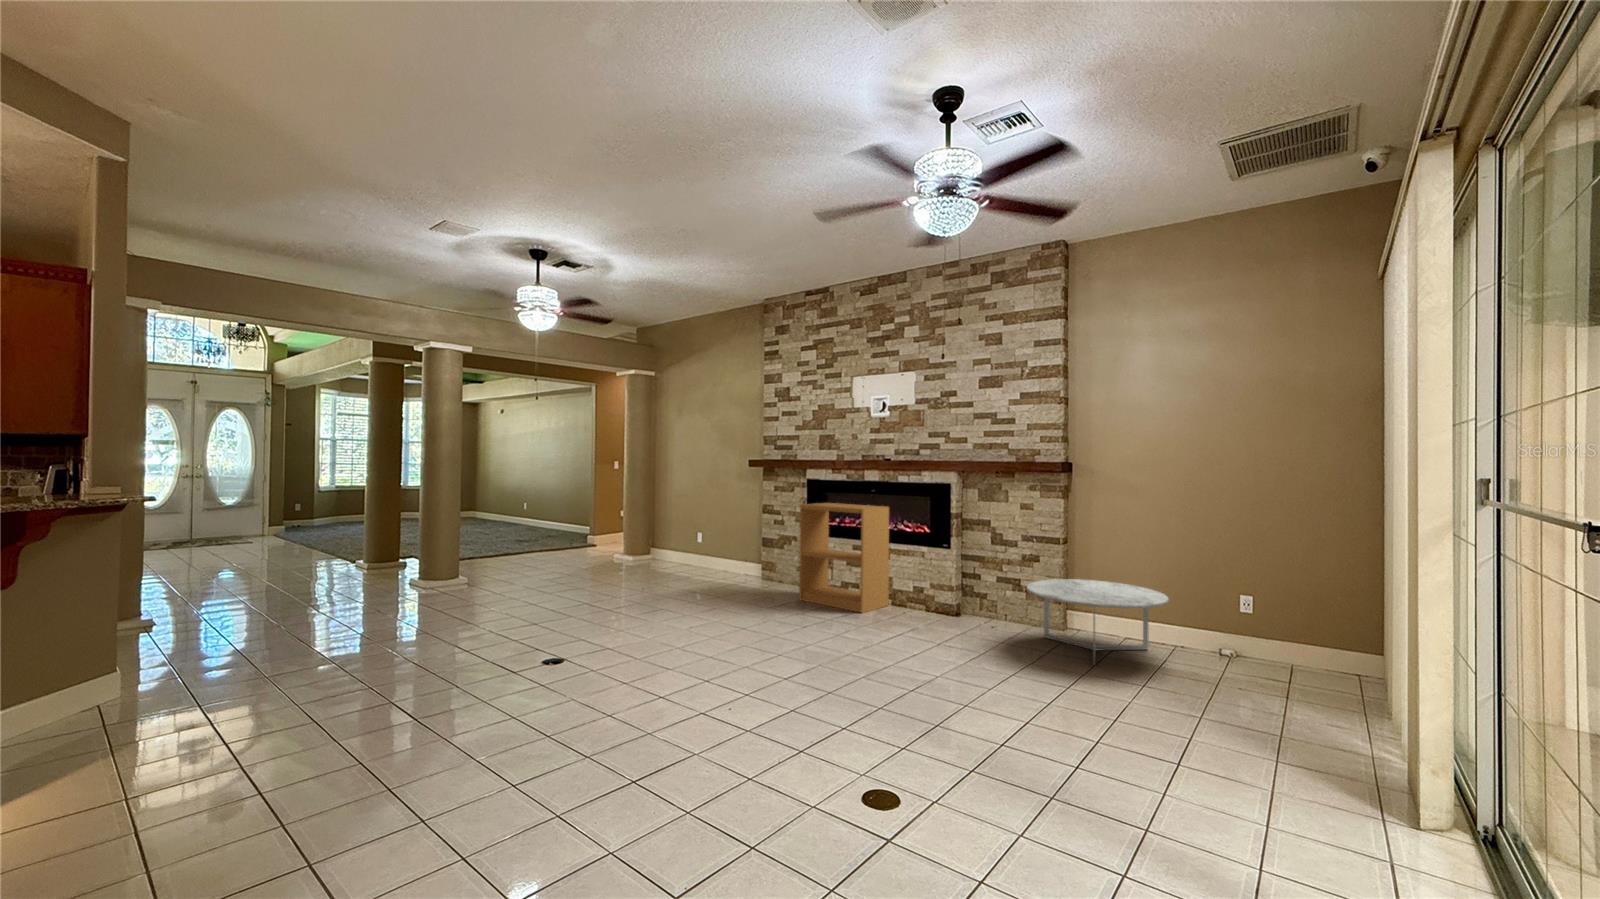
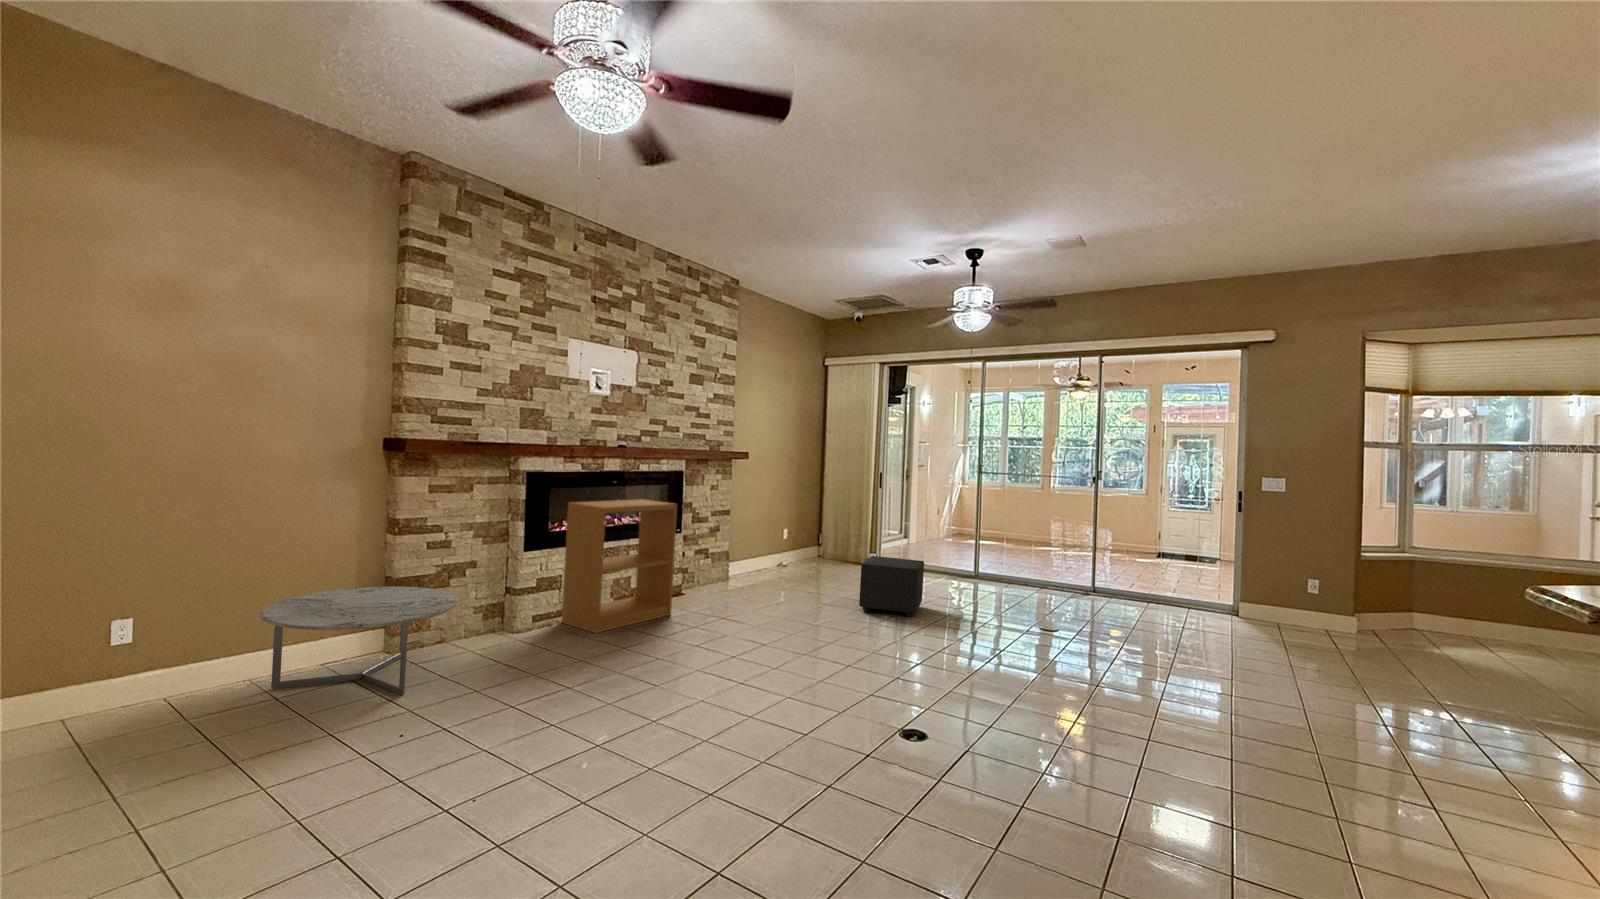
coffee table: present [1027,579,1169,665] -> present [261,586,457,695]
ottoman: none [915,608,1018,715] -> present [859,556,924,617]

